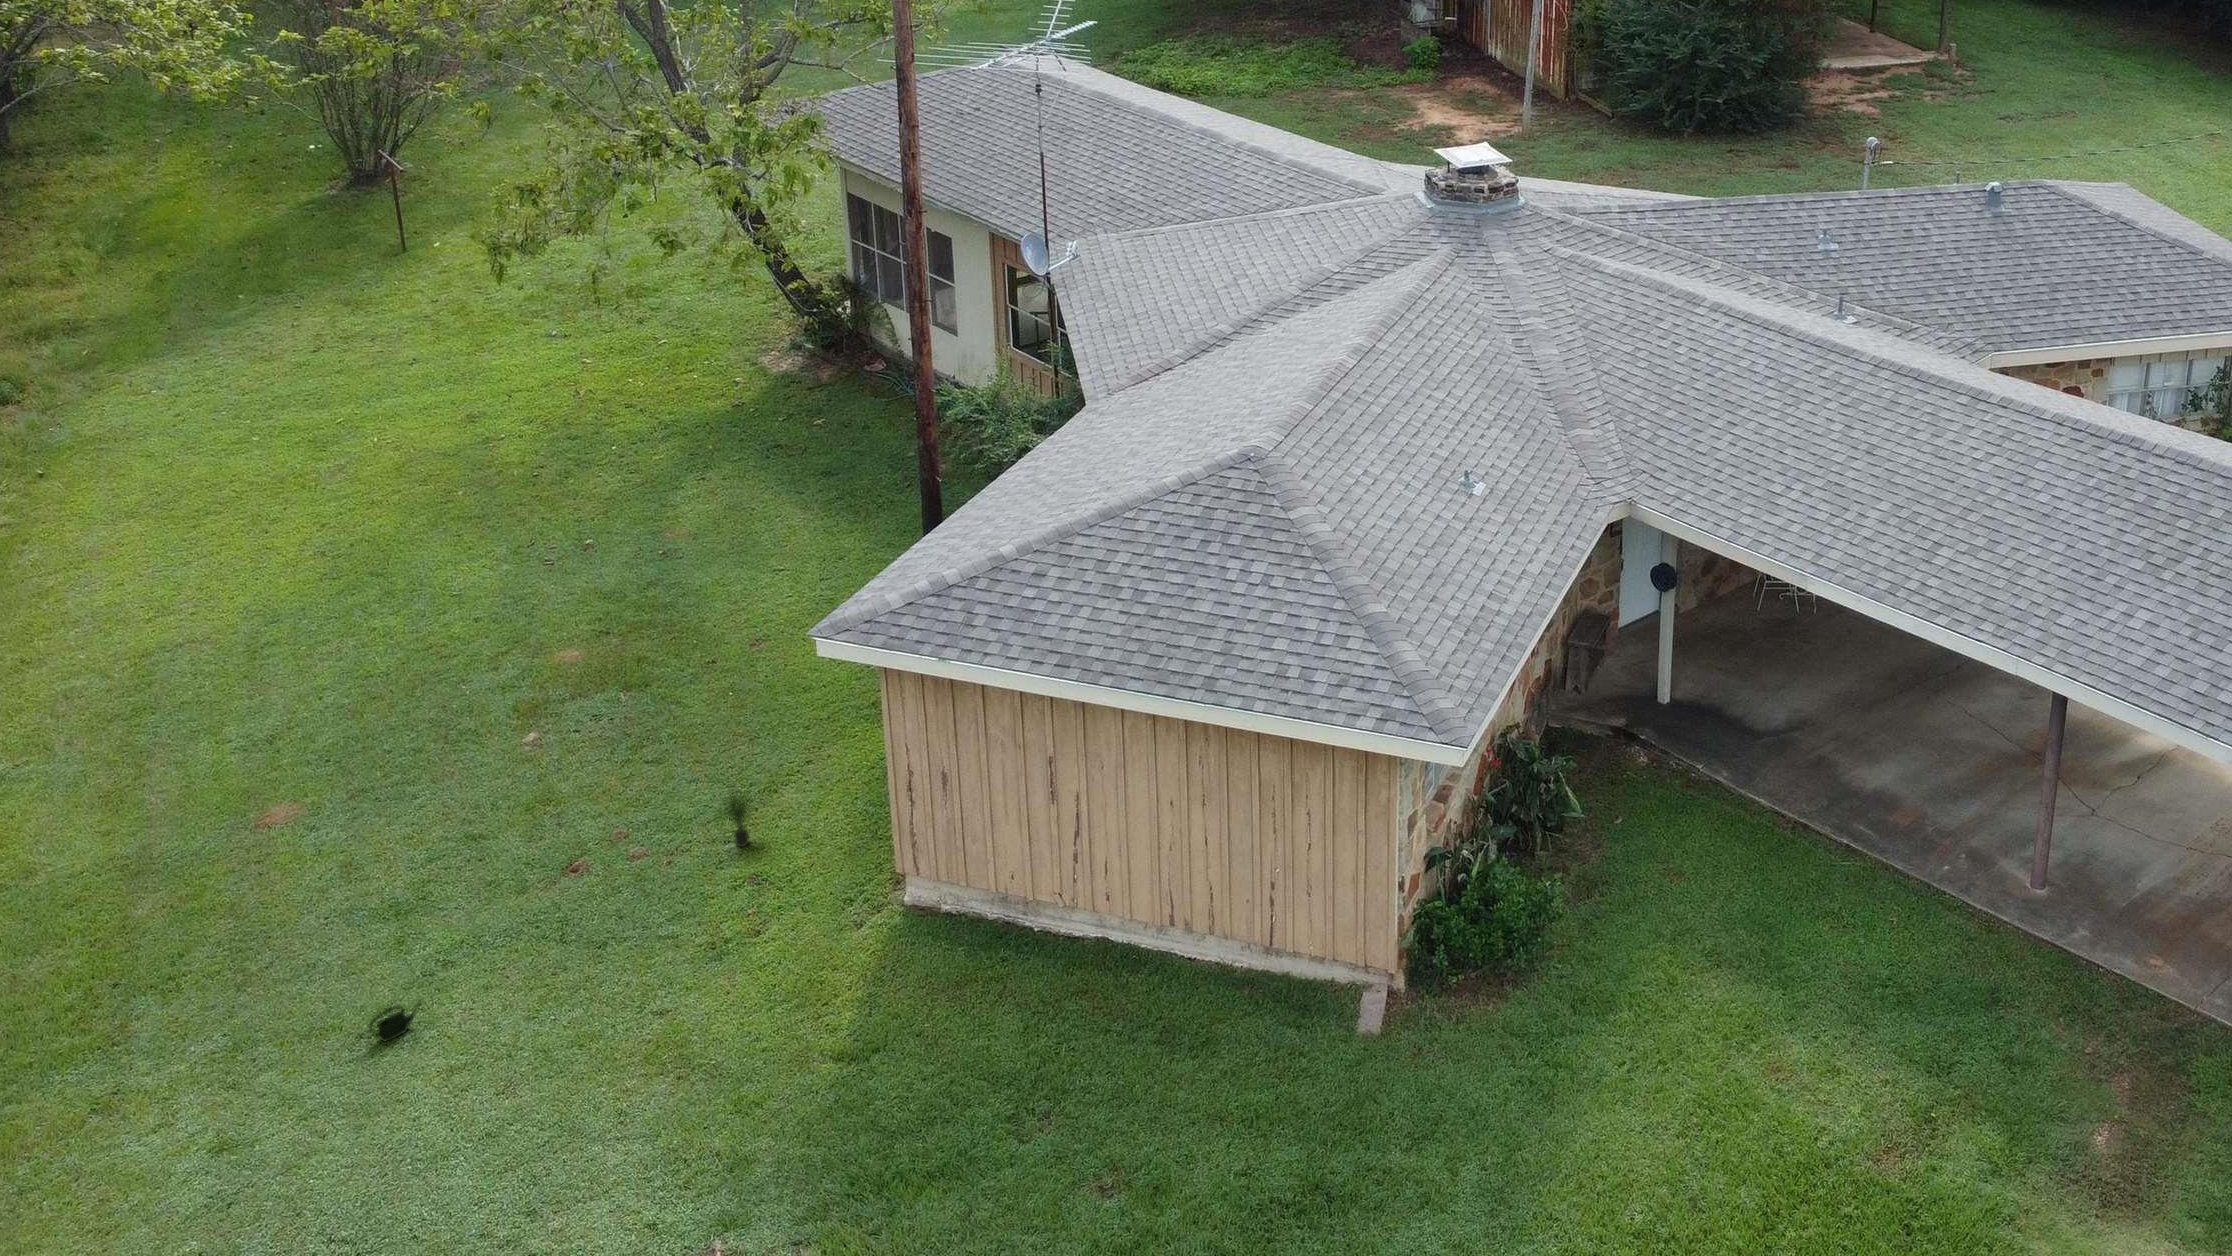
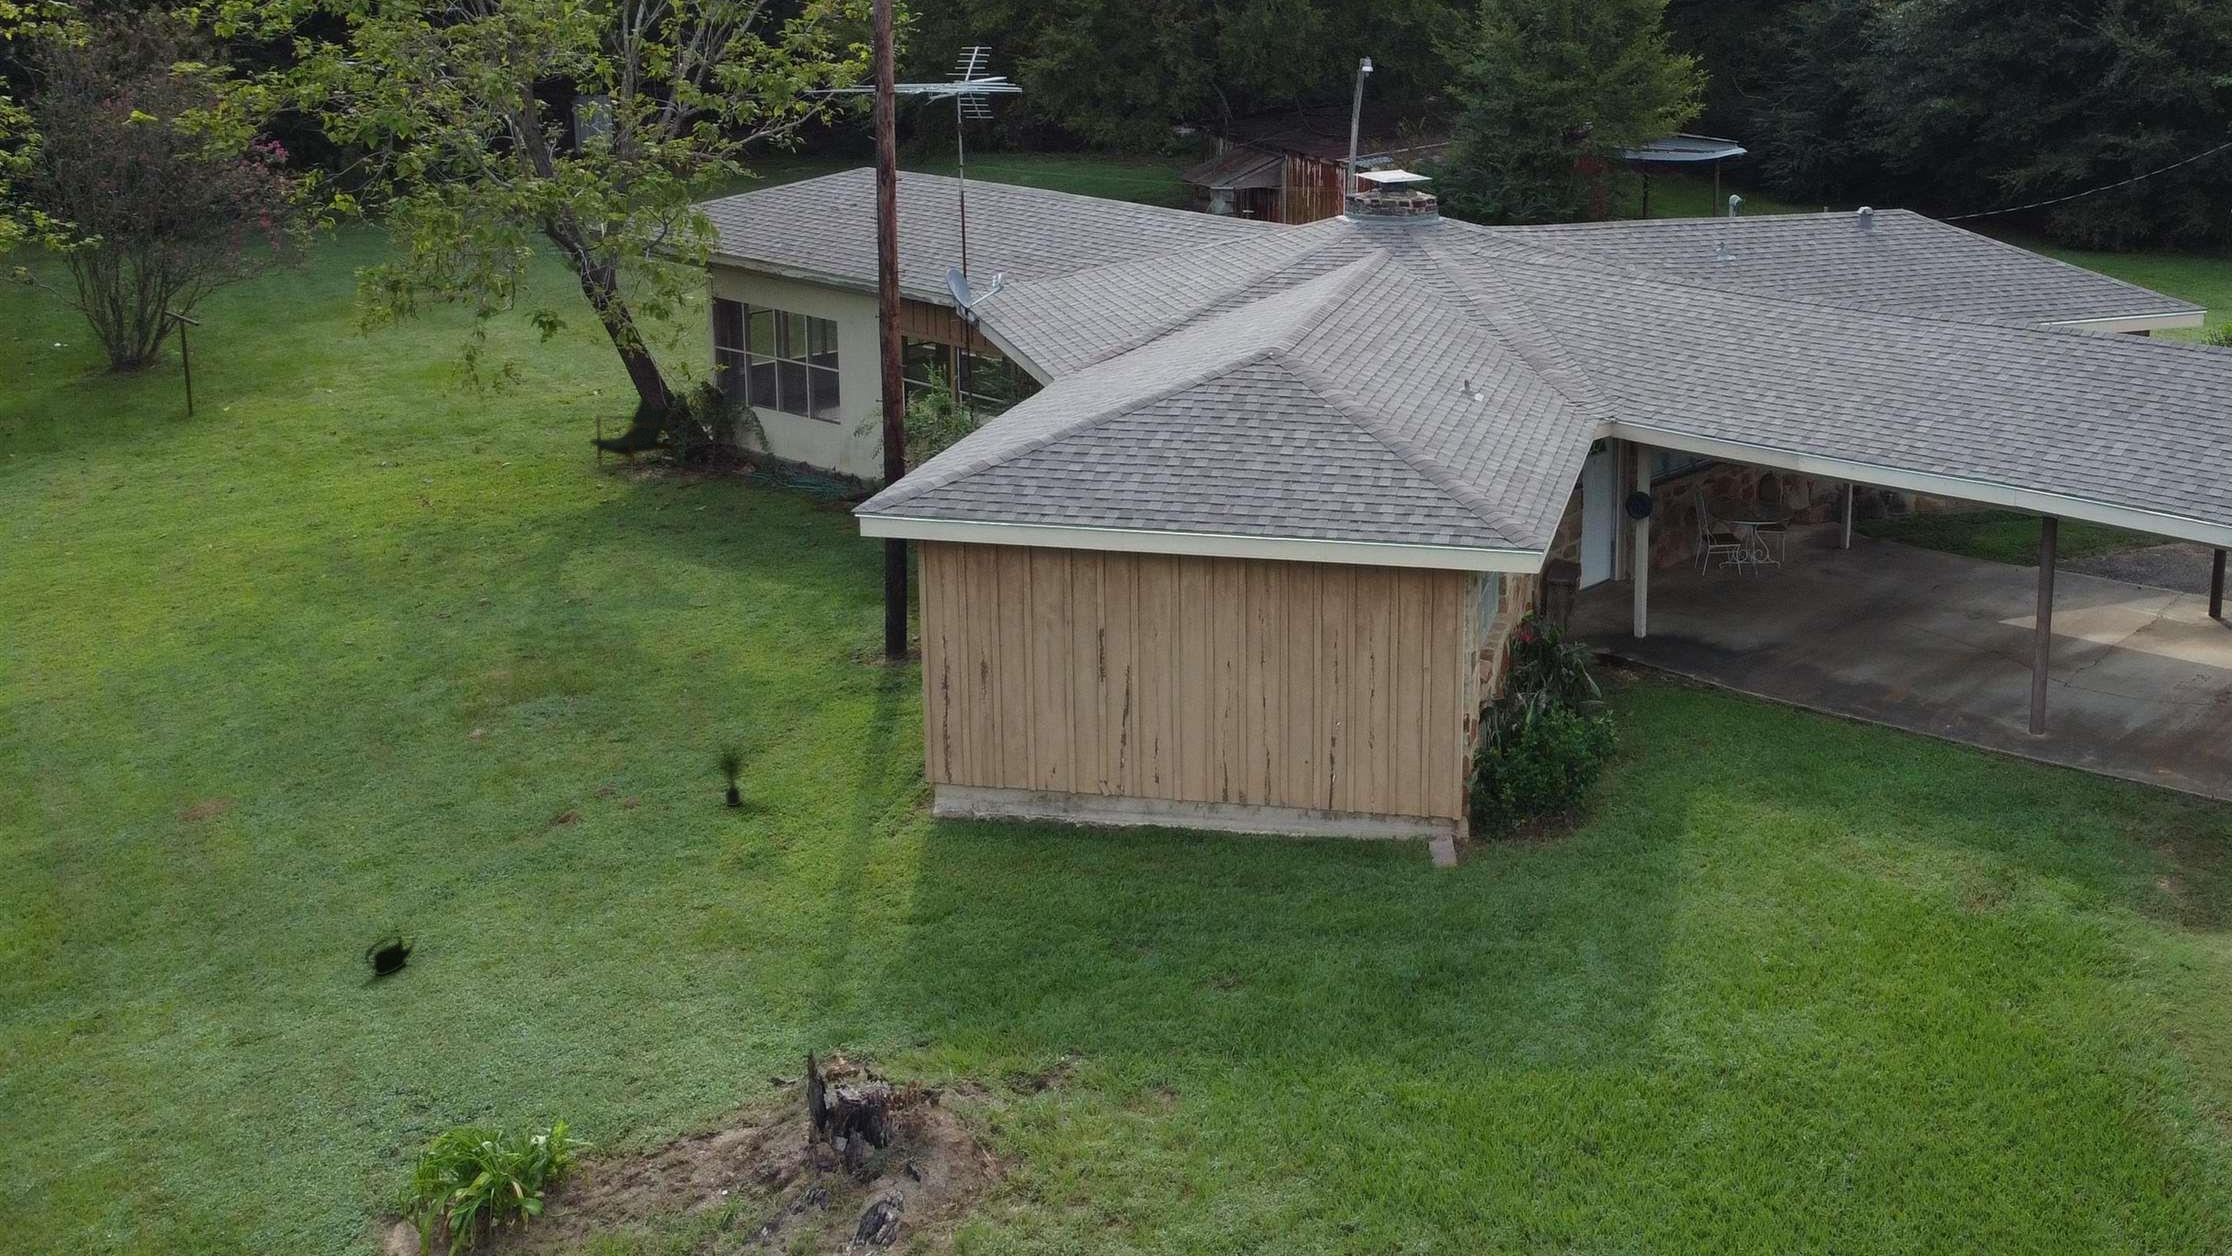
lounge chair: none [728,281,809,369] -> present [590,396,676,474]

